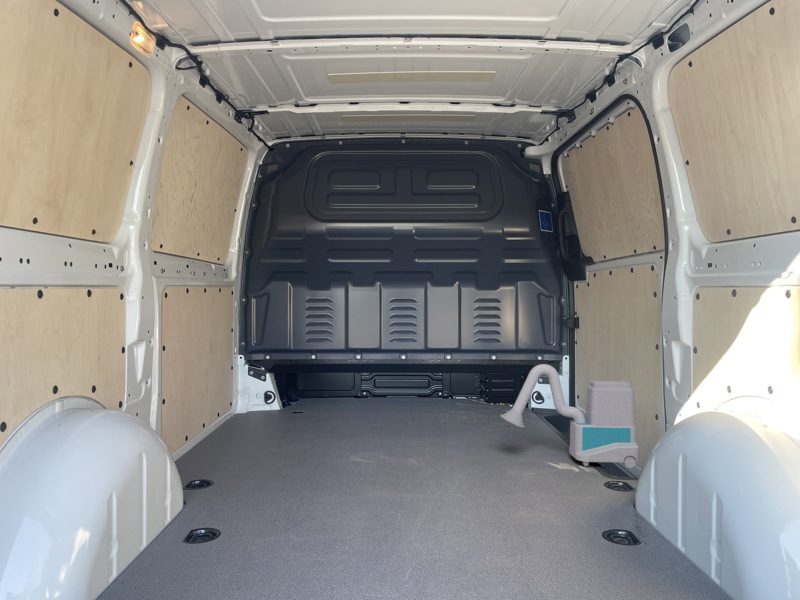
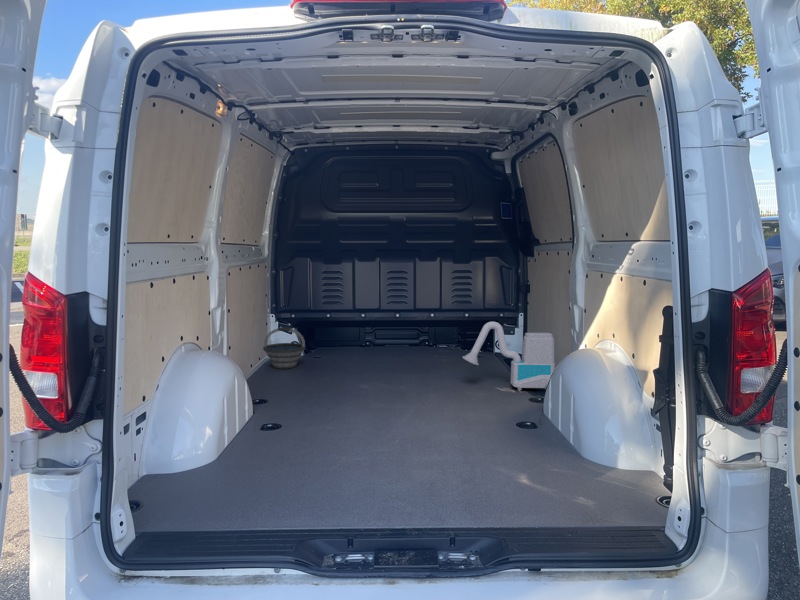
bucket: none [222,372,280,430] -> present [263,327,305,369]

